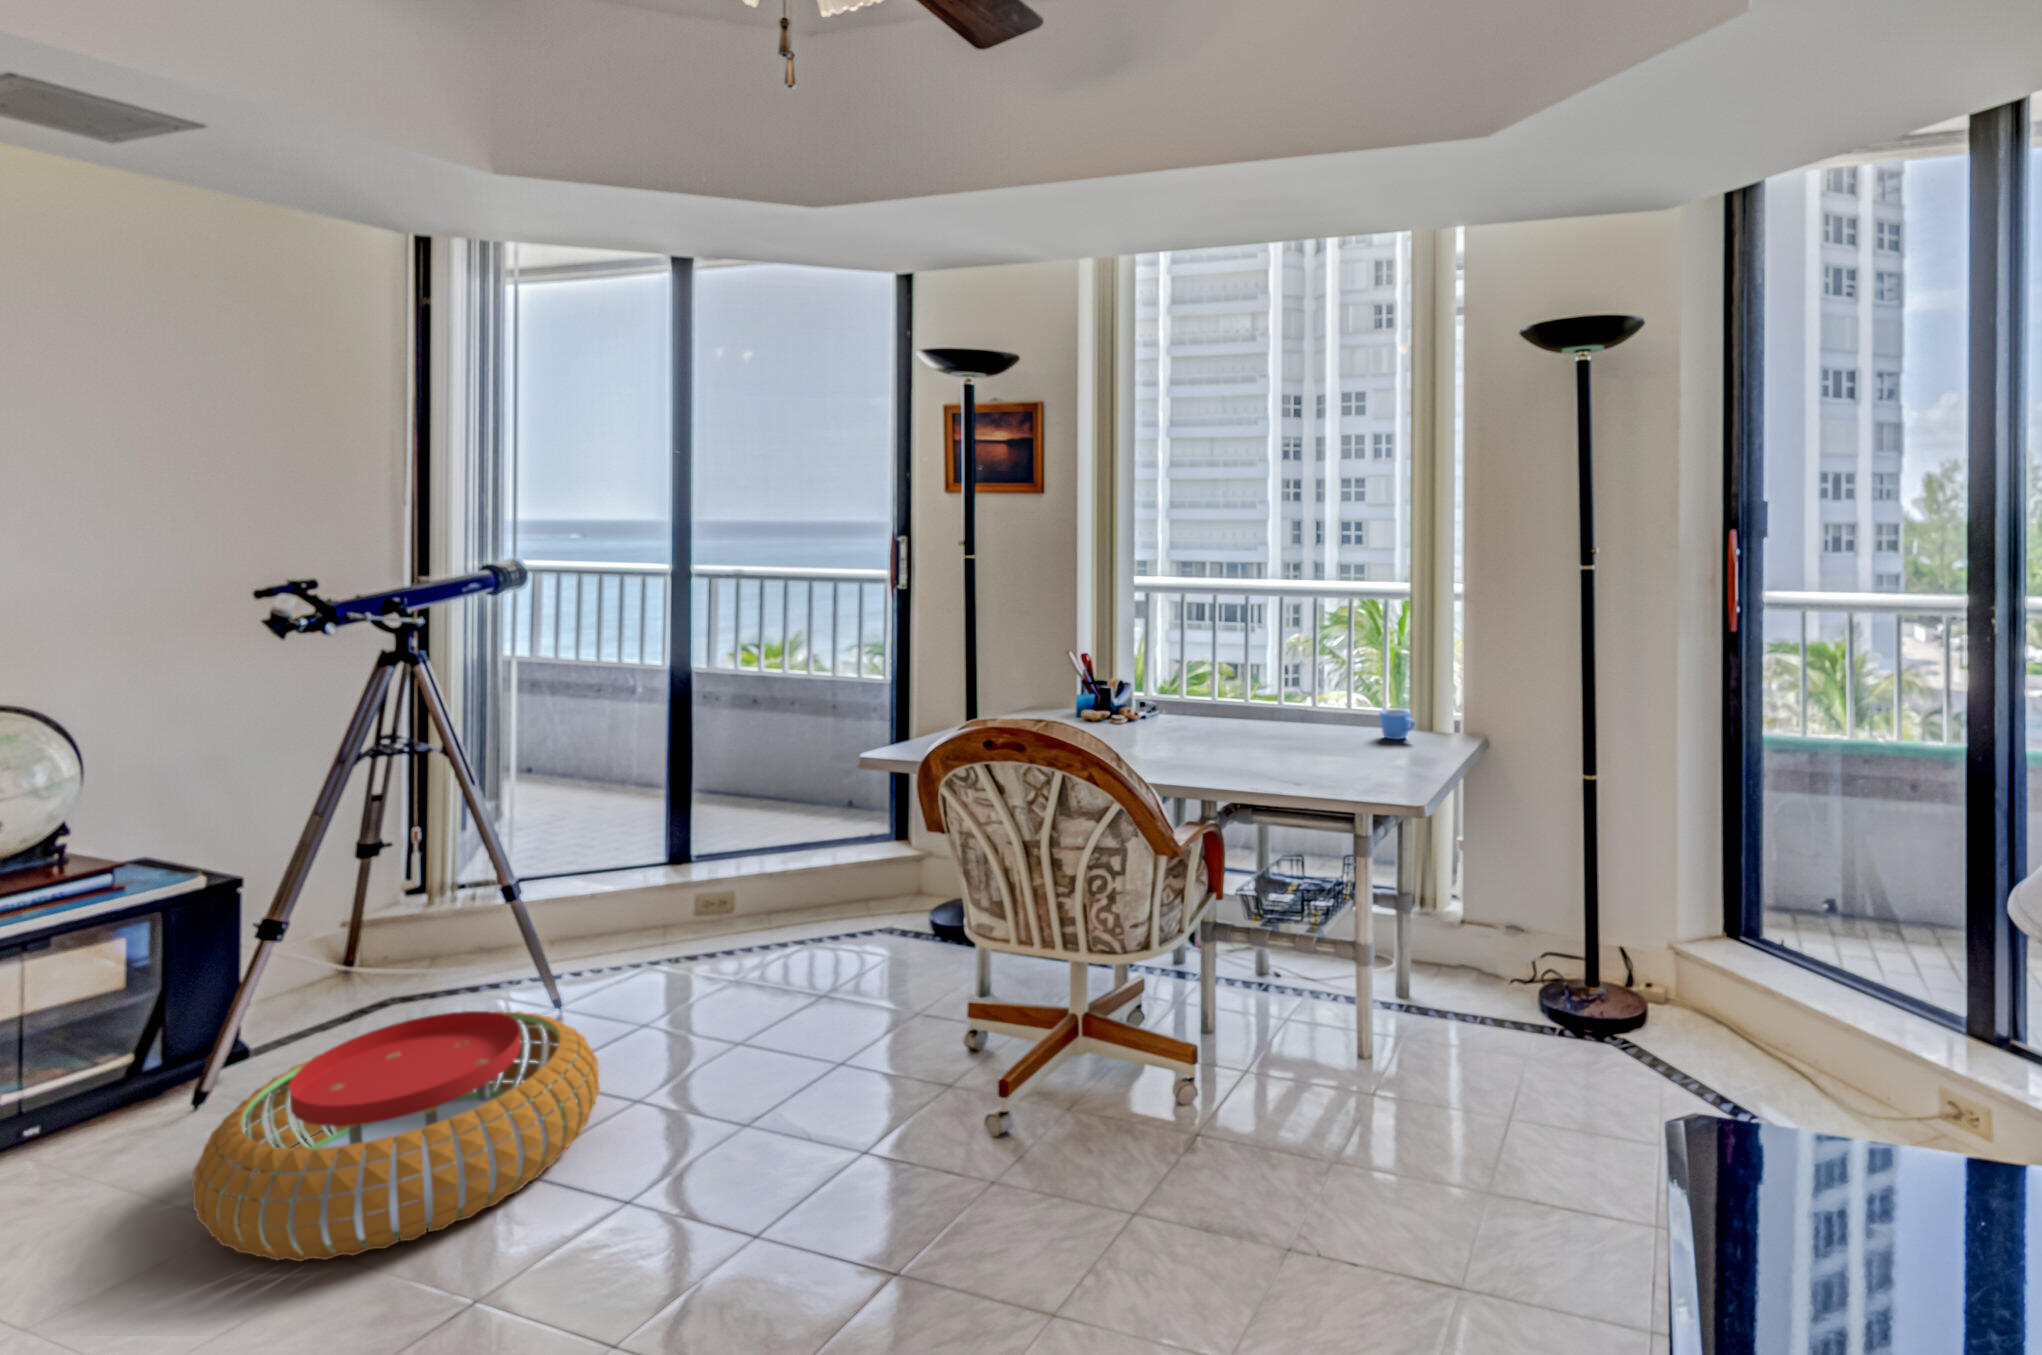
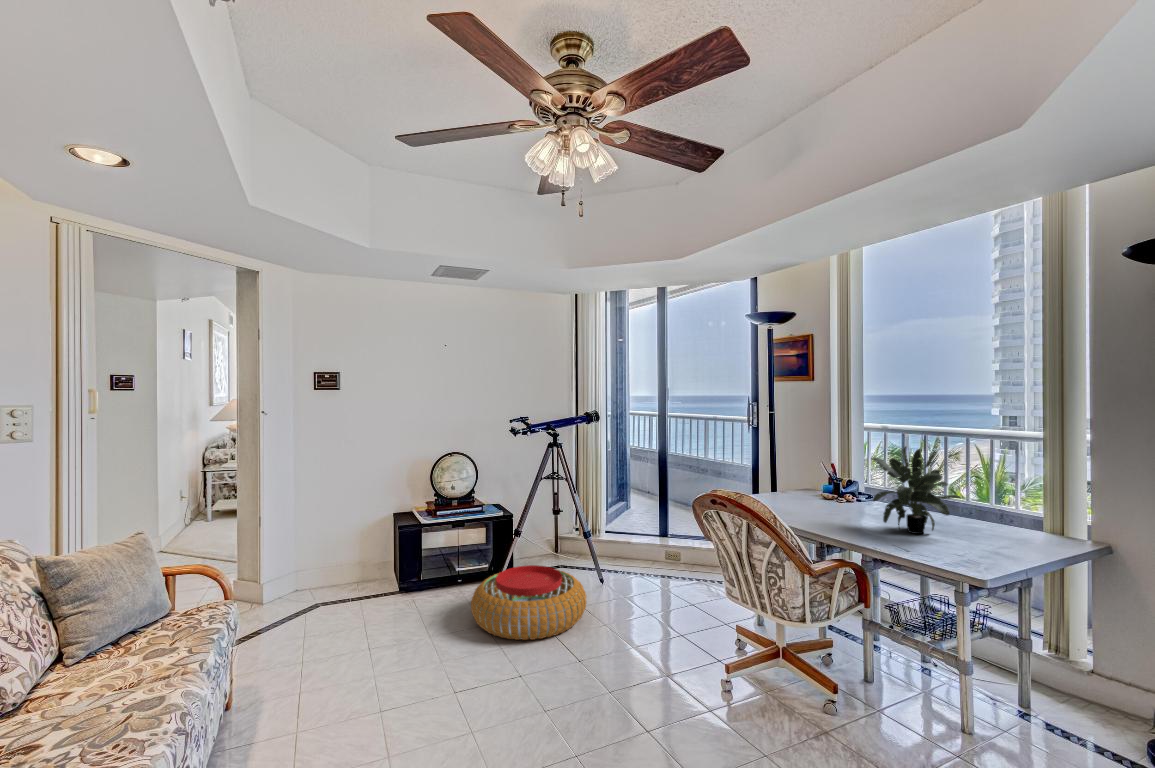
potted plant: none [1198,606,1331,749] -> present [872,447,961,534]
mug: present [1380,709,1415,739] -> none [1005,524,1033,545]

